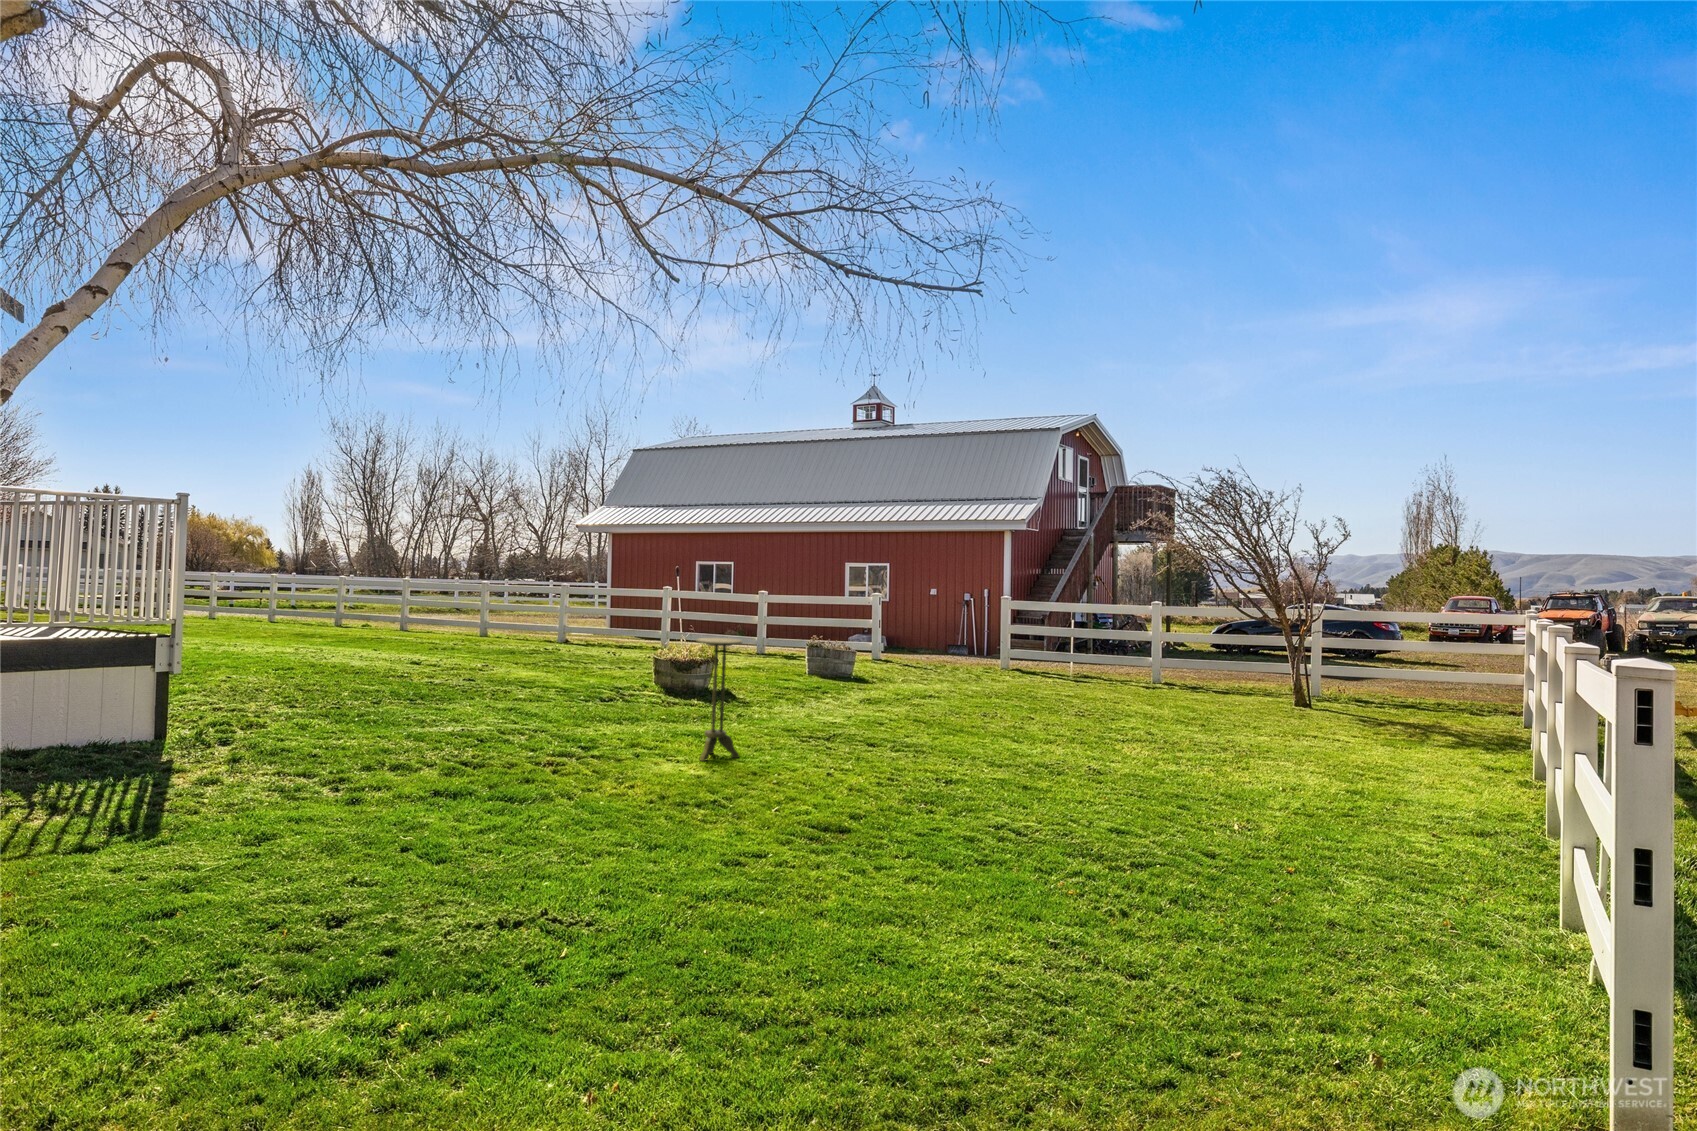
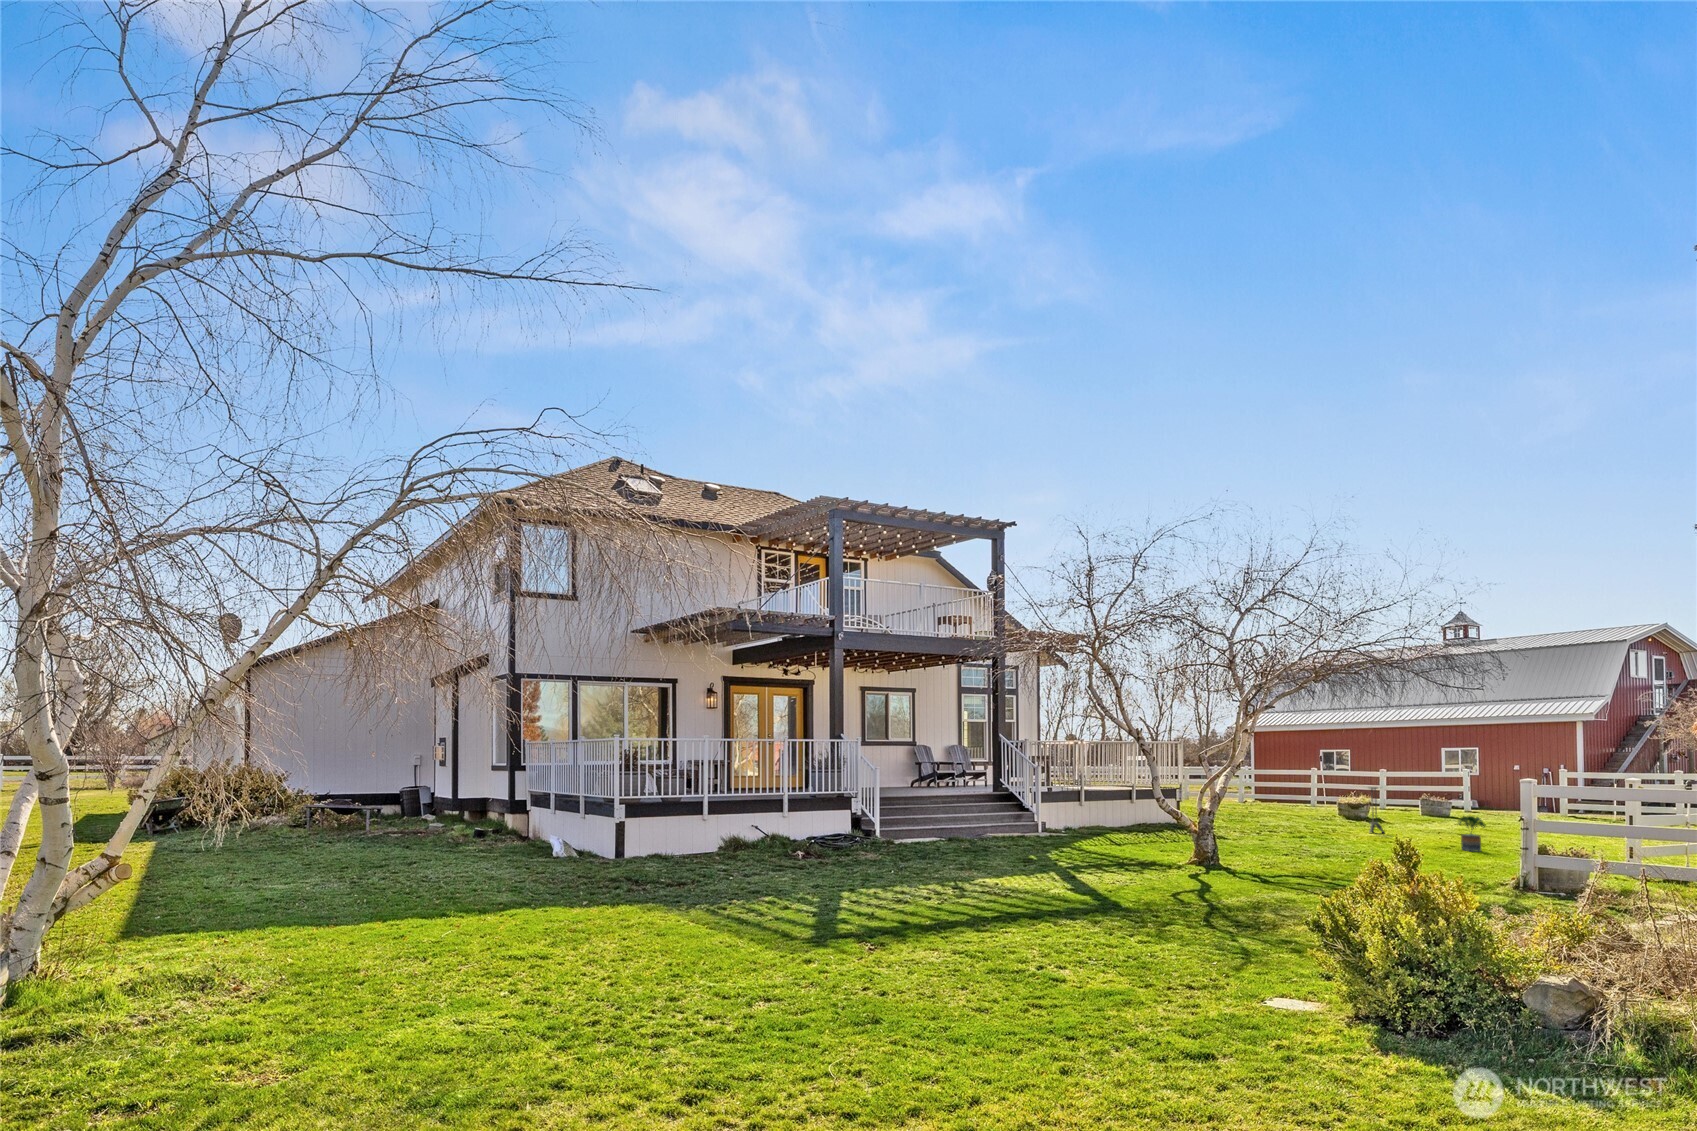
potted tree: none [934,746,1021,865] -> present [1459,816,1485,851]

